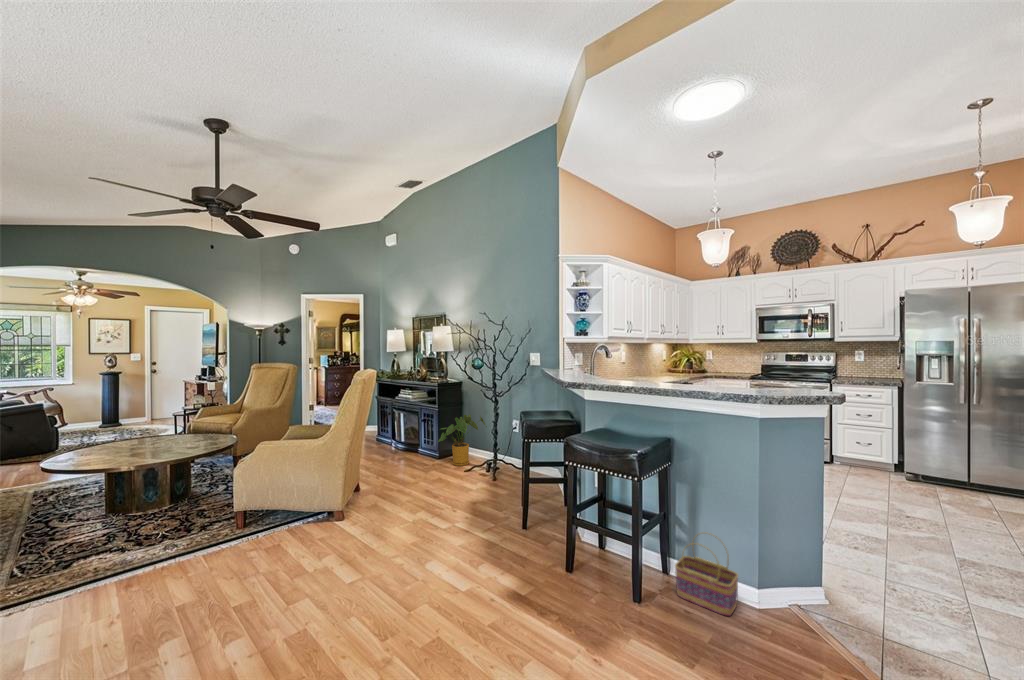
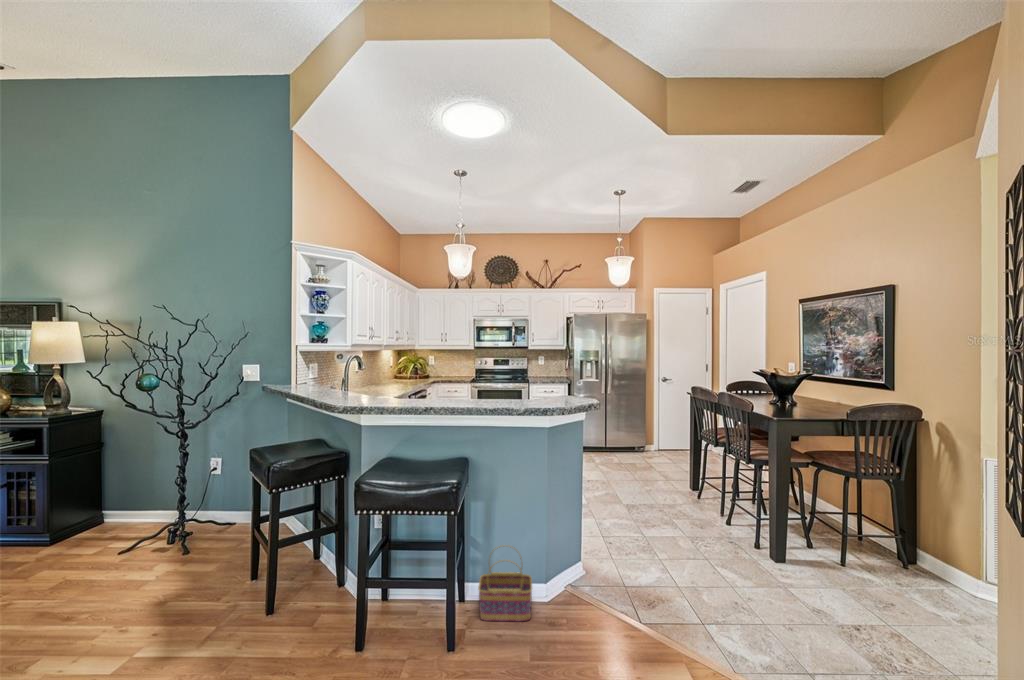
house plant: present [438,414,487,466] -> none [52,461,158,549]

